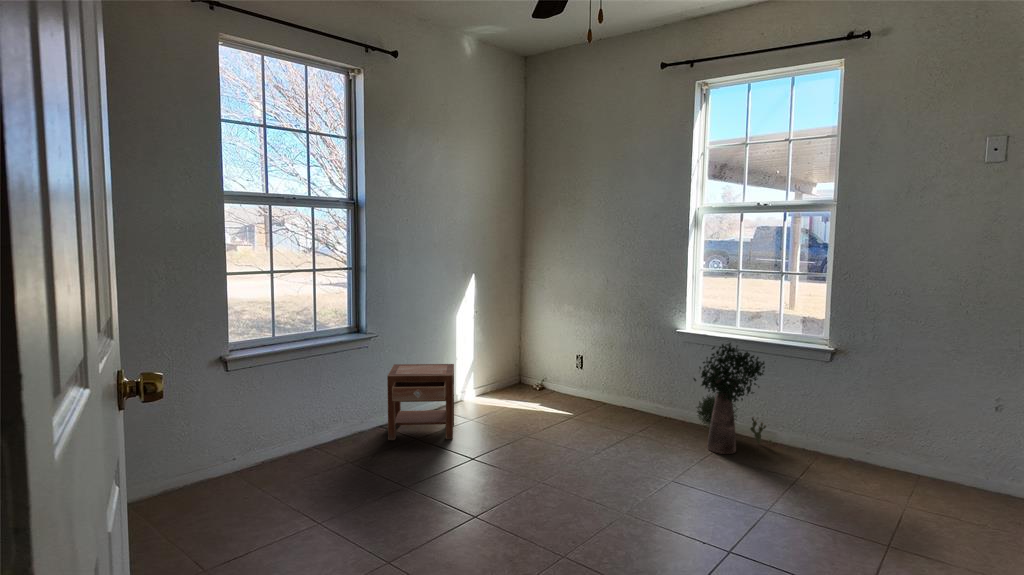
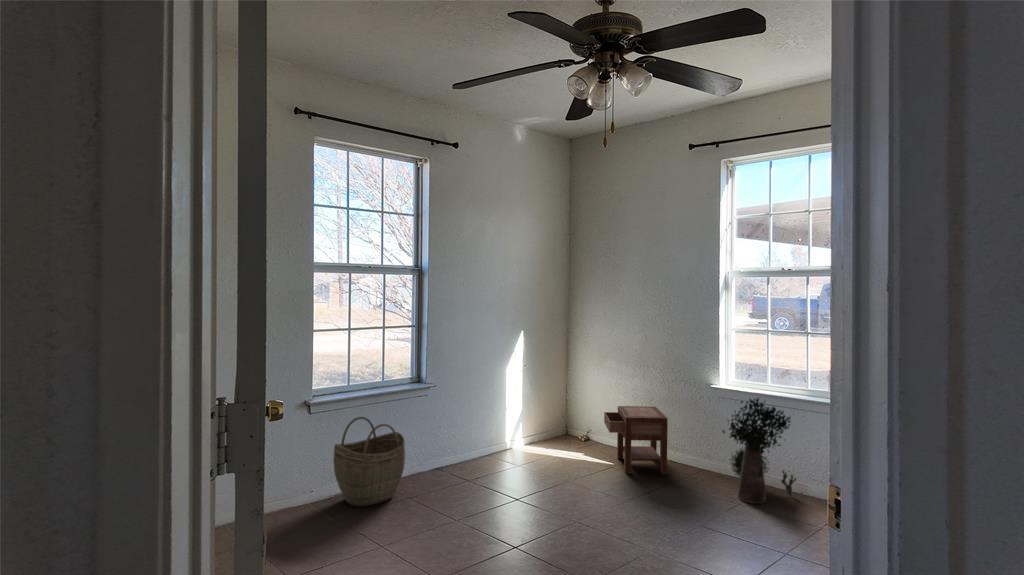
nightstand: present [387,364,454,440] -> present [604,406,668,474]
woven basket: none [258,373,343,476] -> present [333,417,405,507]

